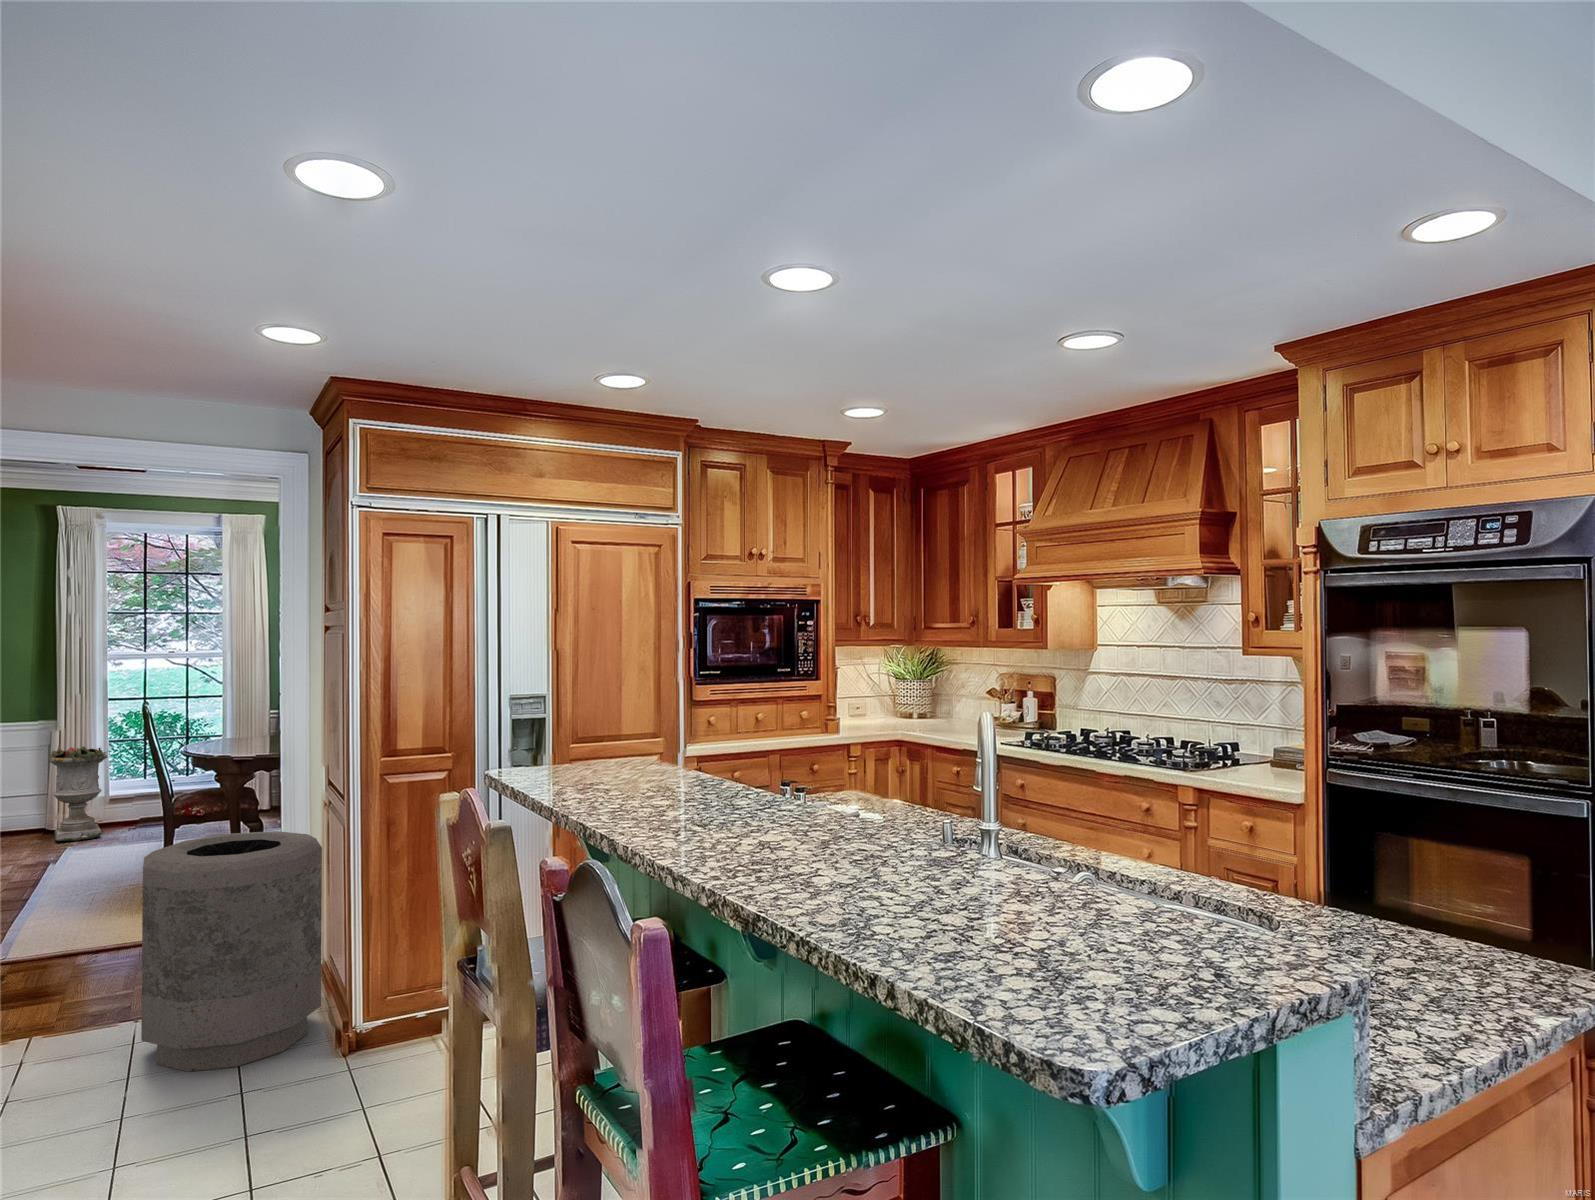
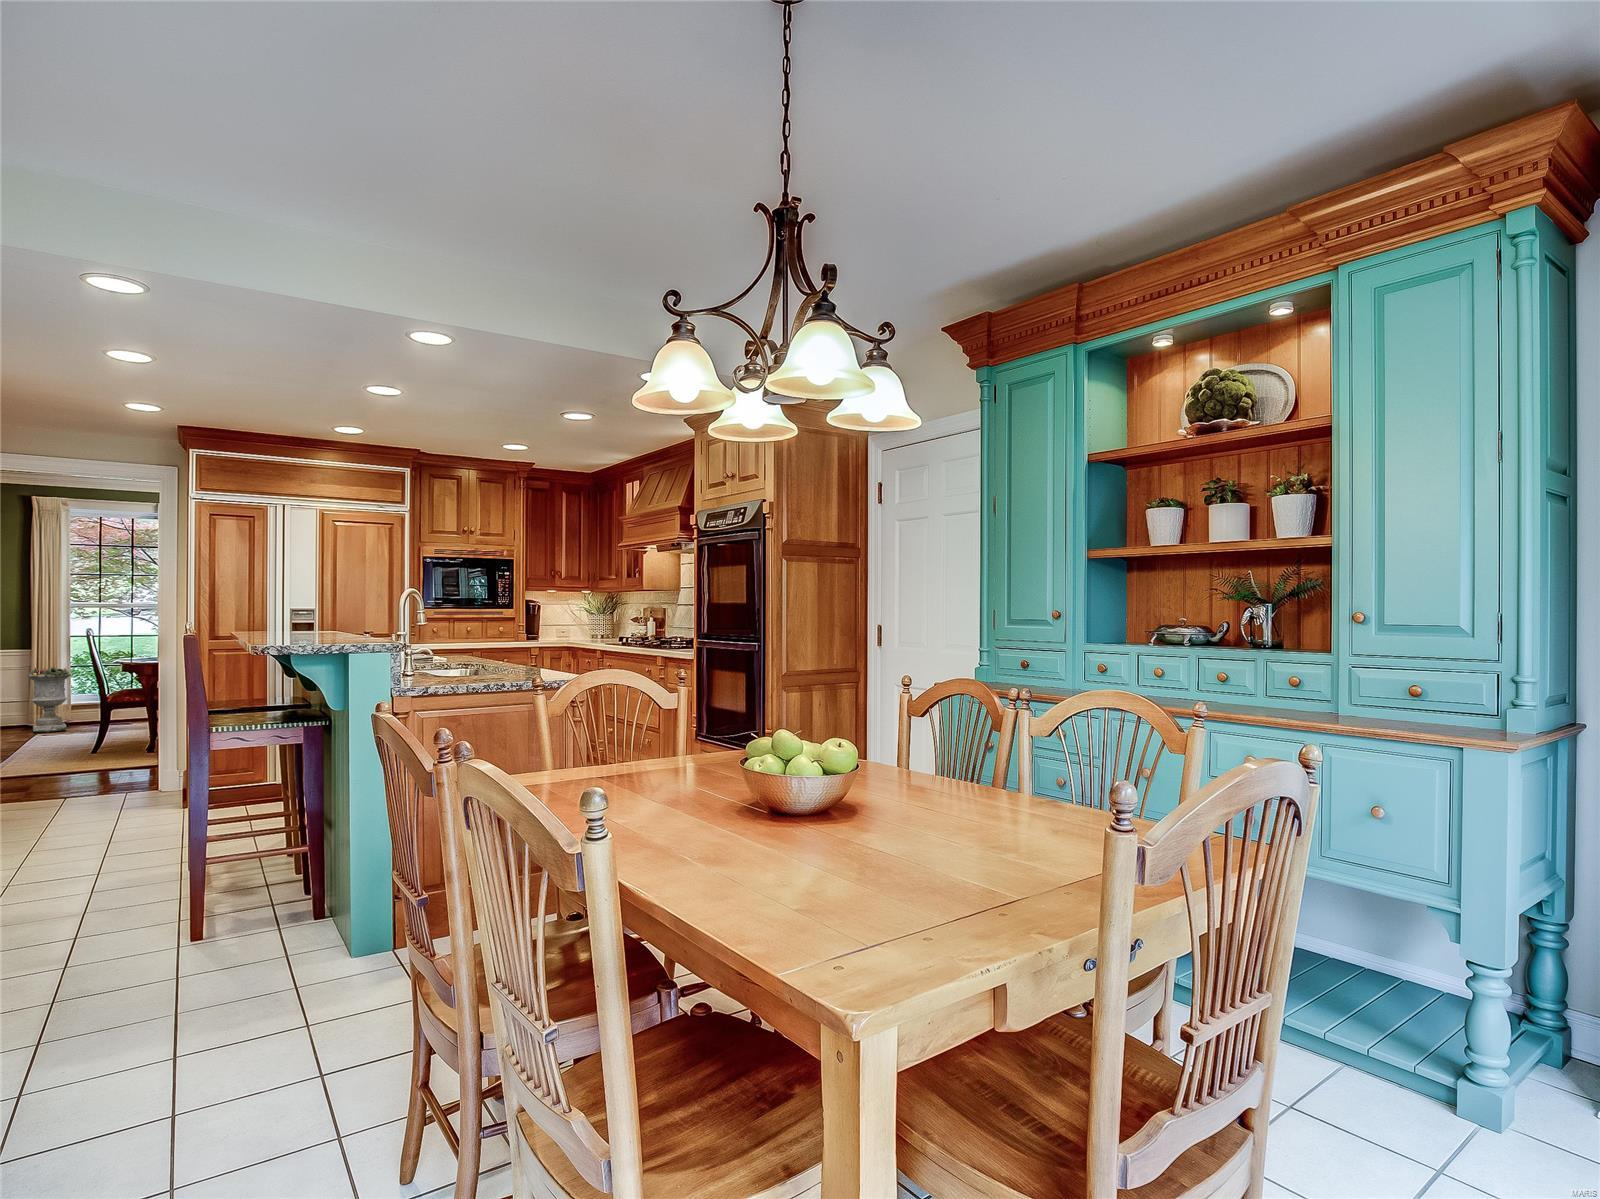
trash can: present [141,831,322,1072] -> none [68,686,177,807]

